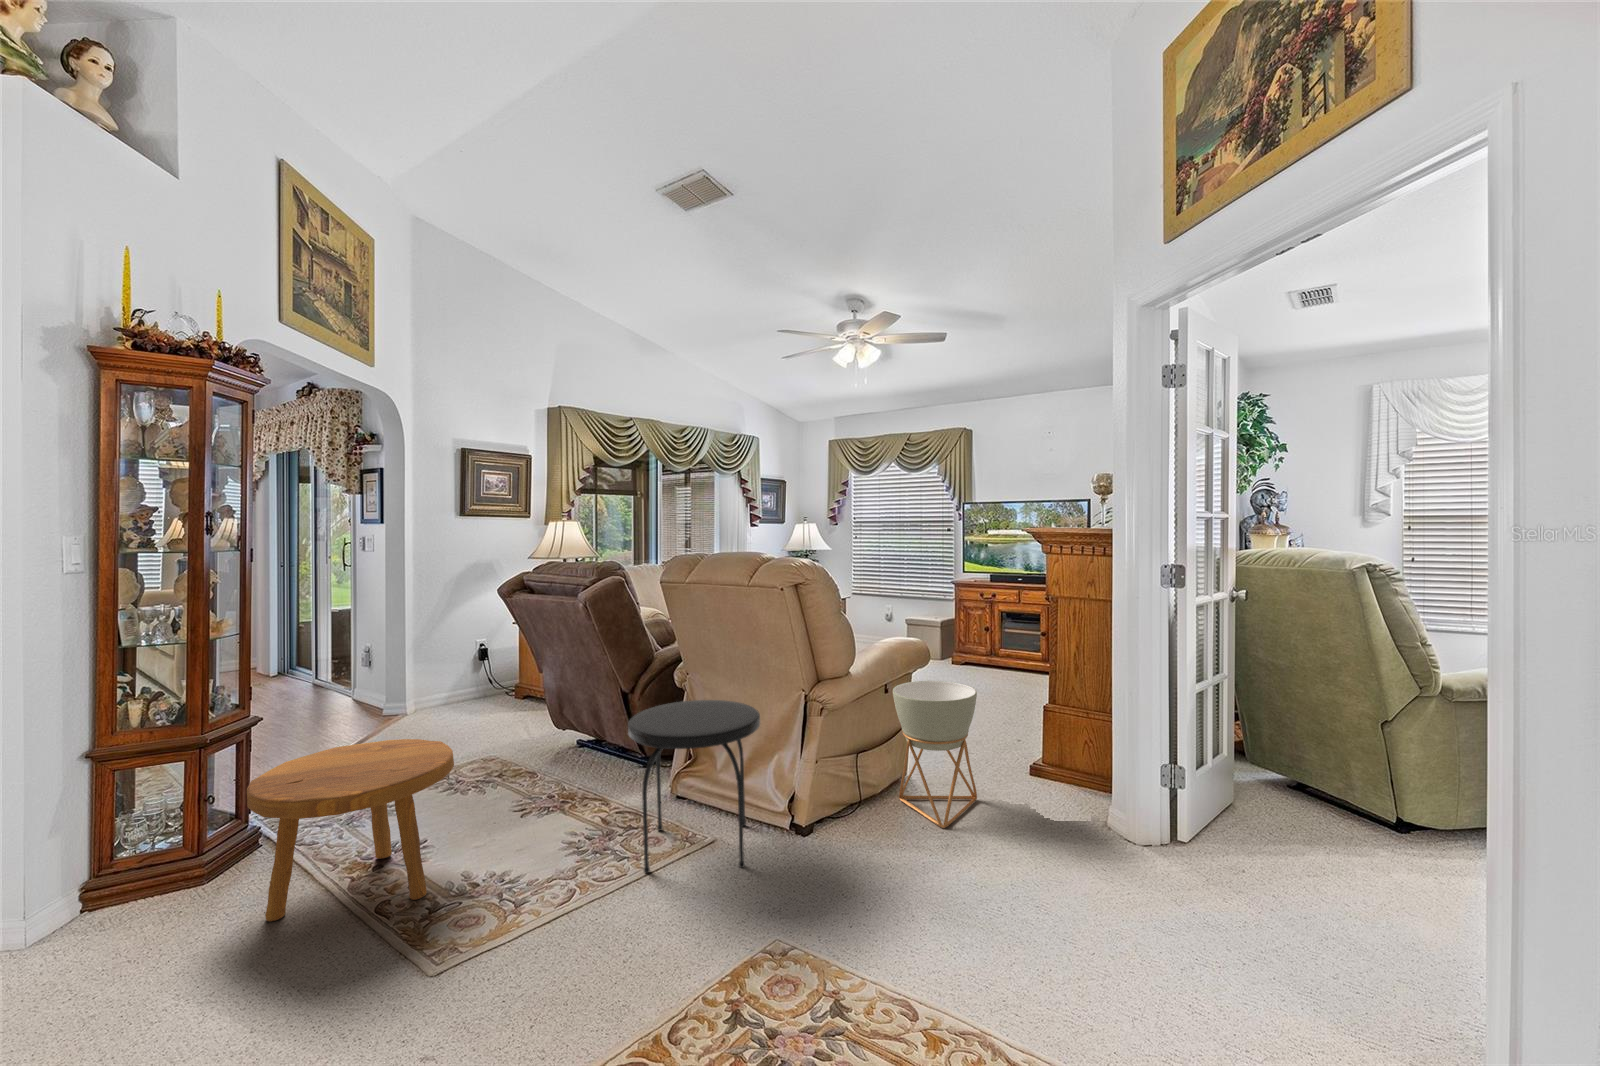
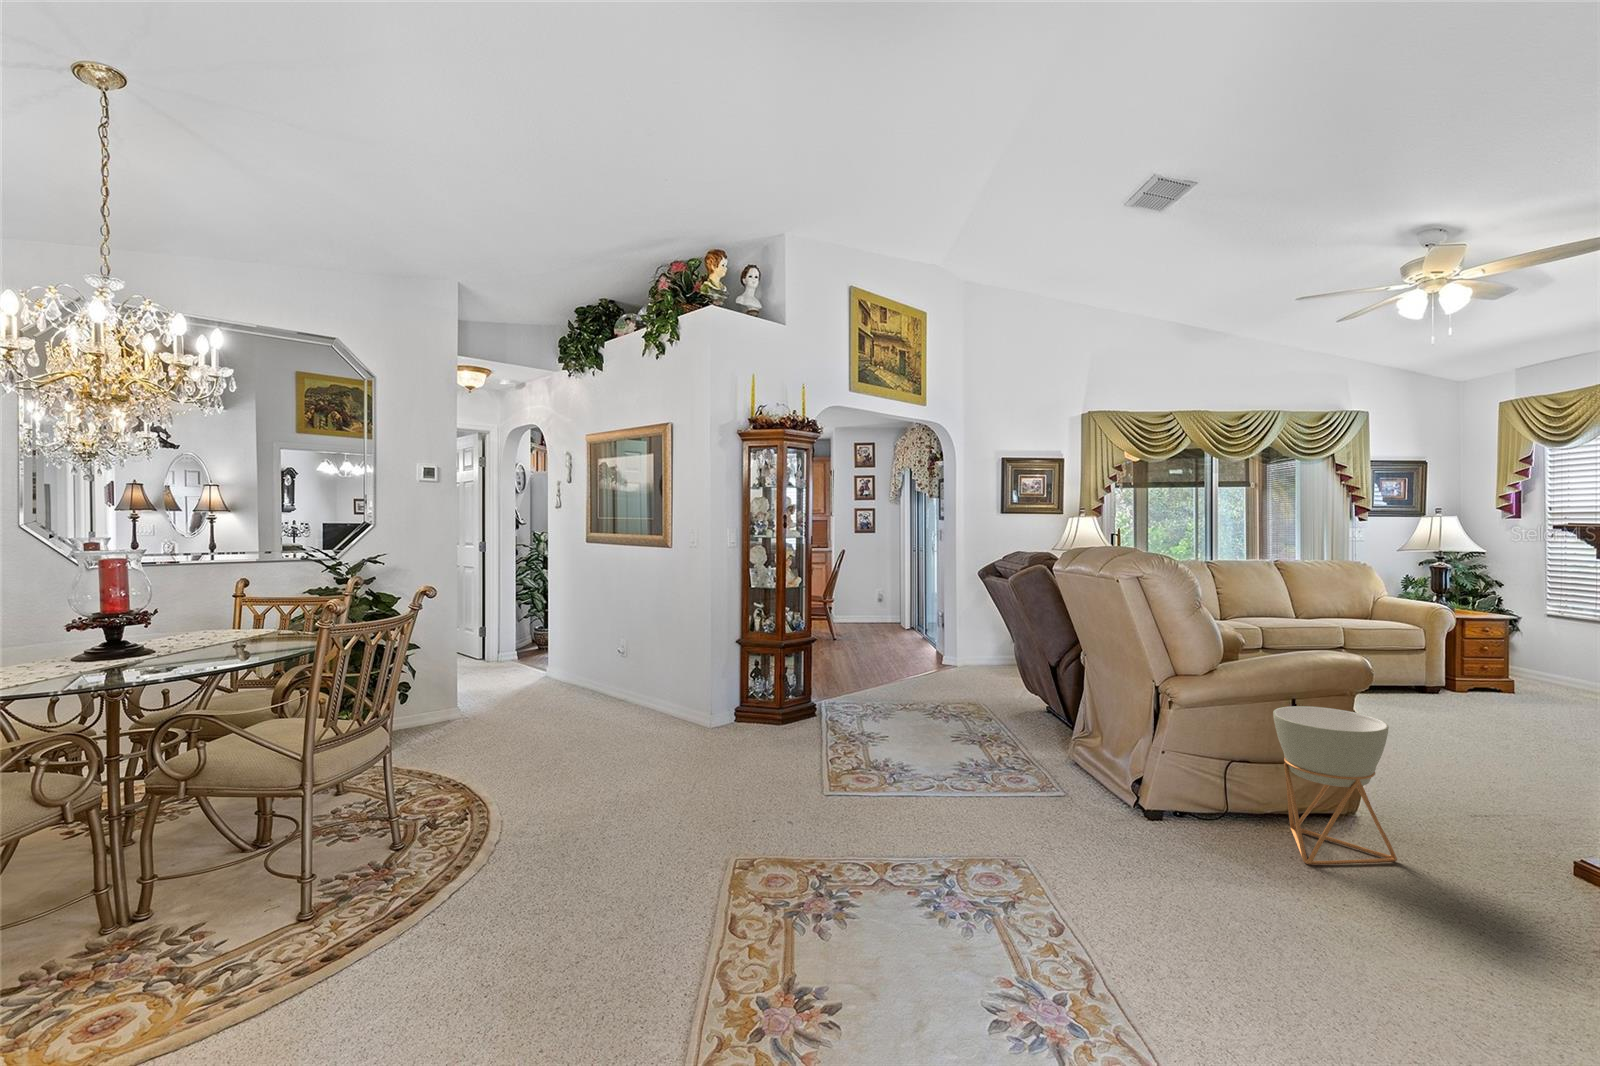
side table: present [628,700,760,874] -> none [997,675,1112,816]
footstool: present [247,739,454,922] -> none [796,660,901,760]

